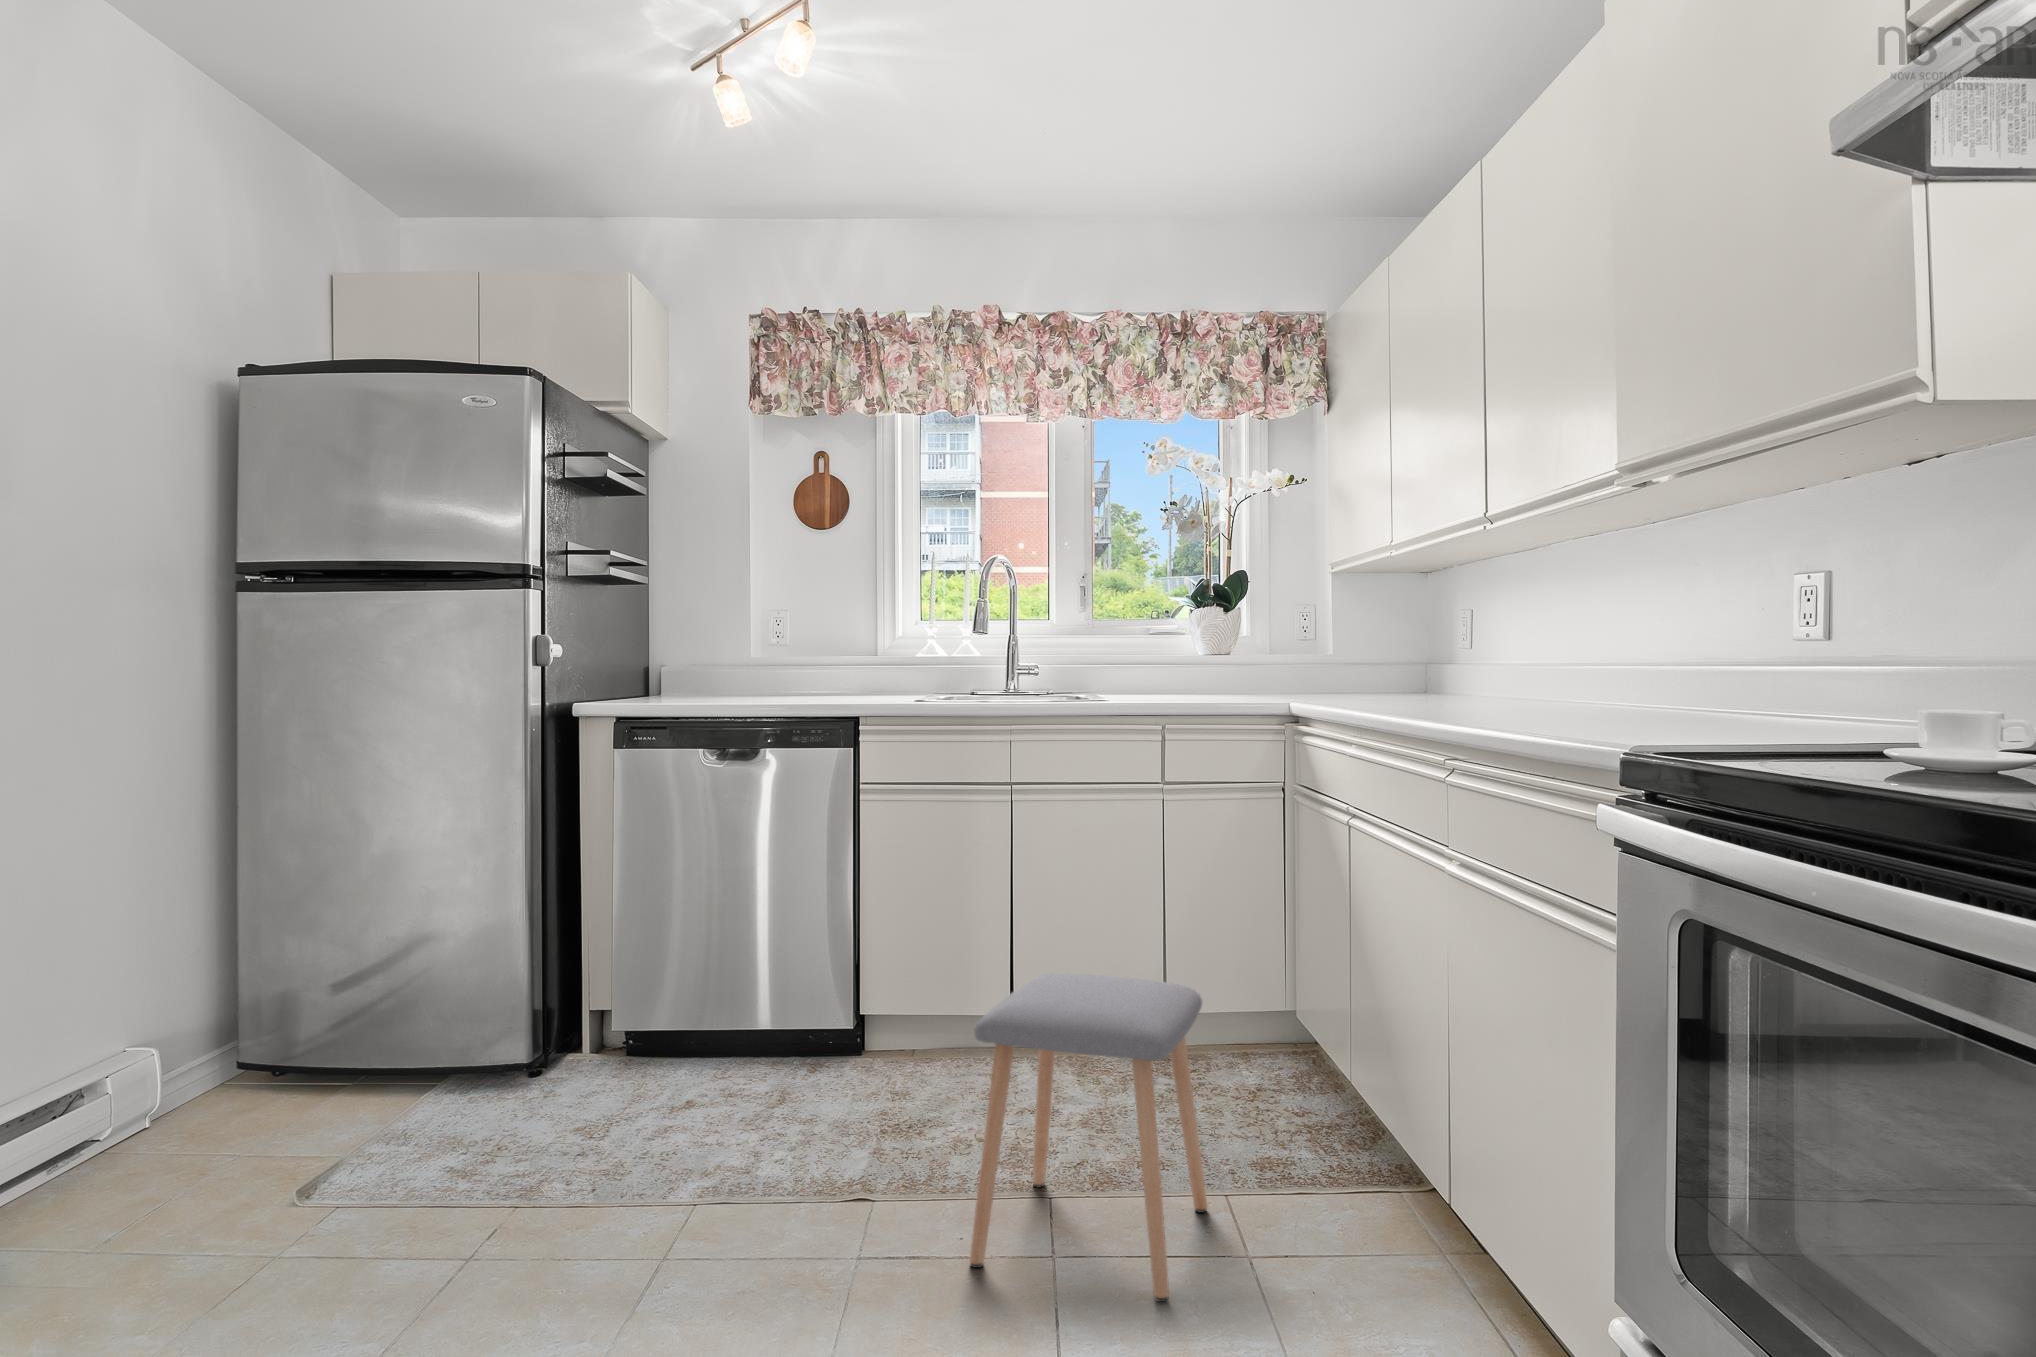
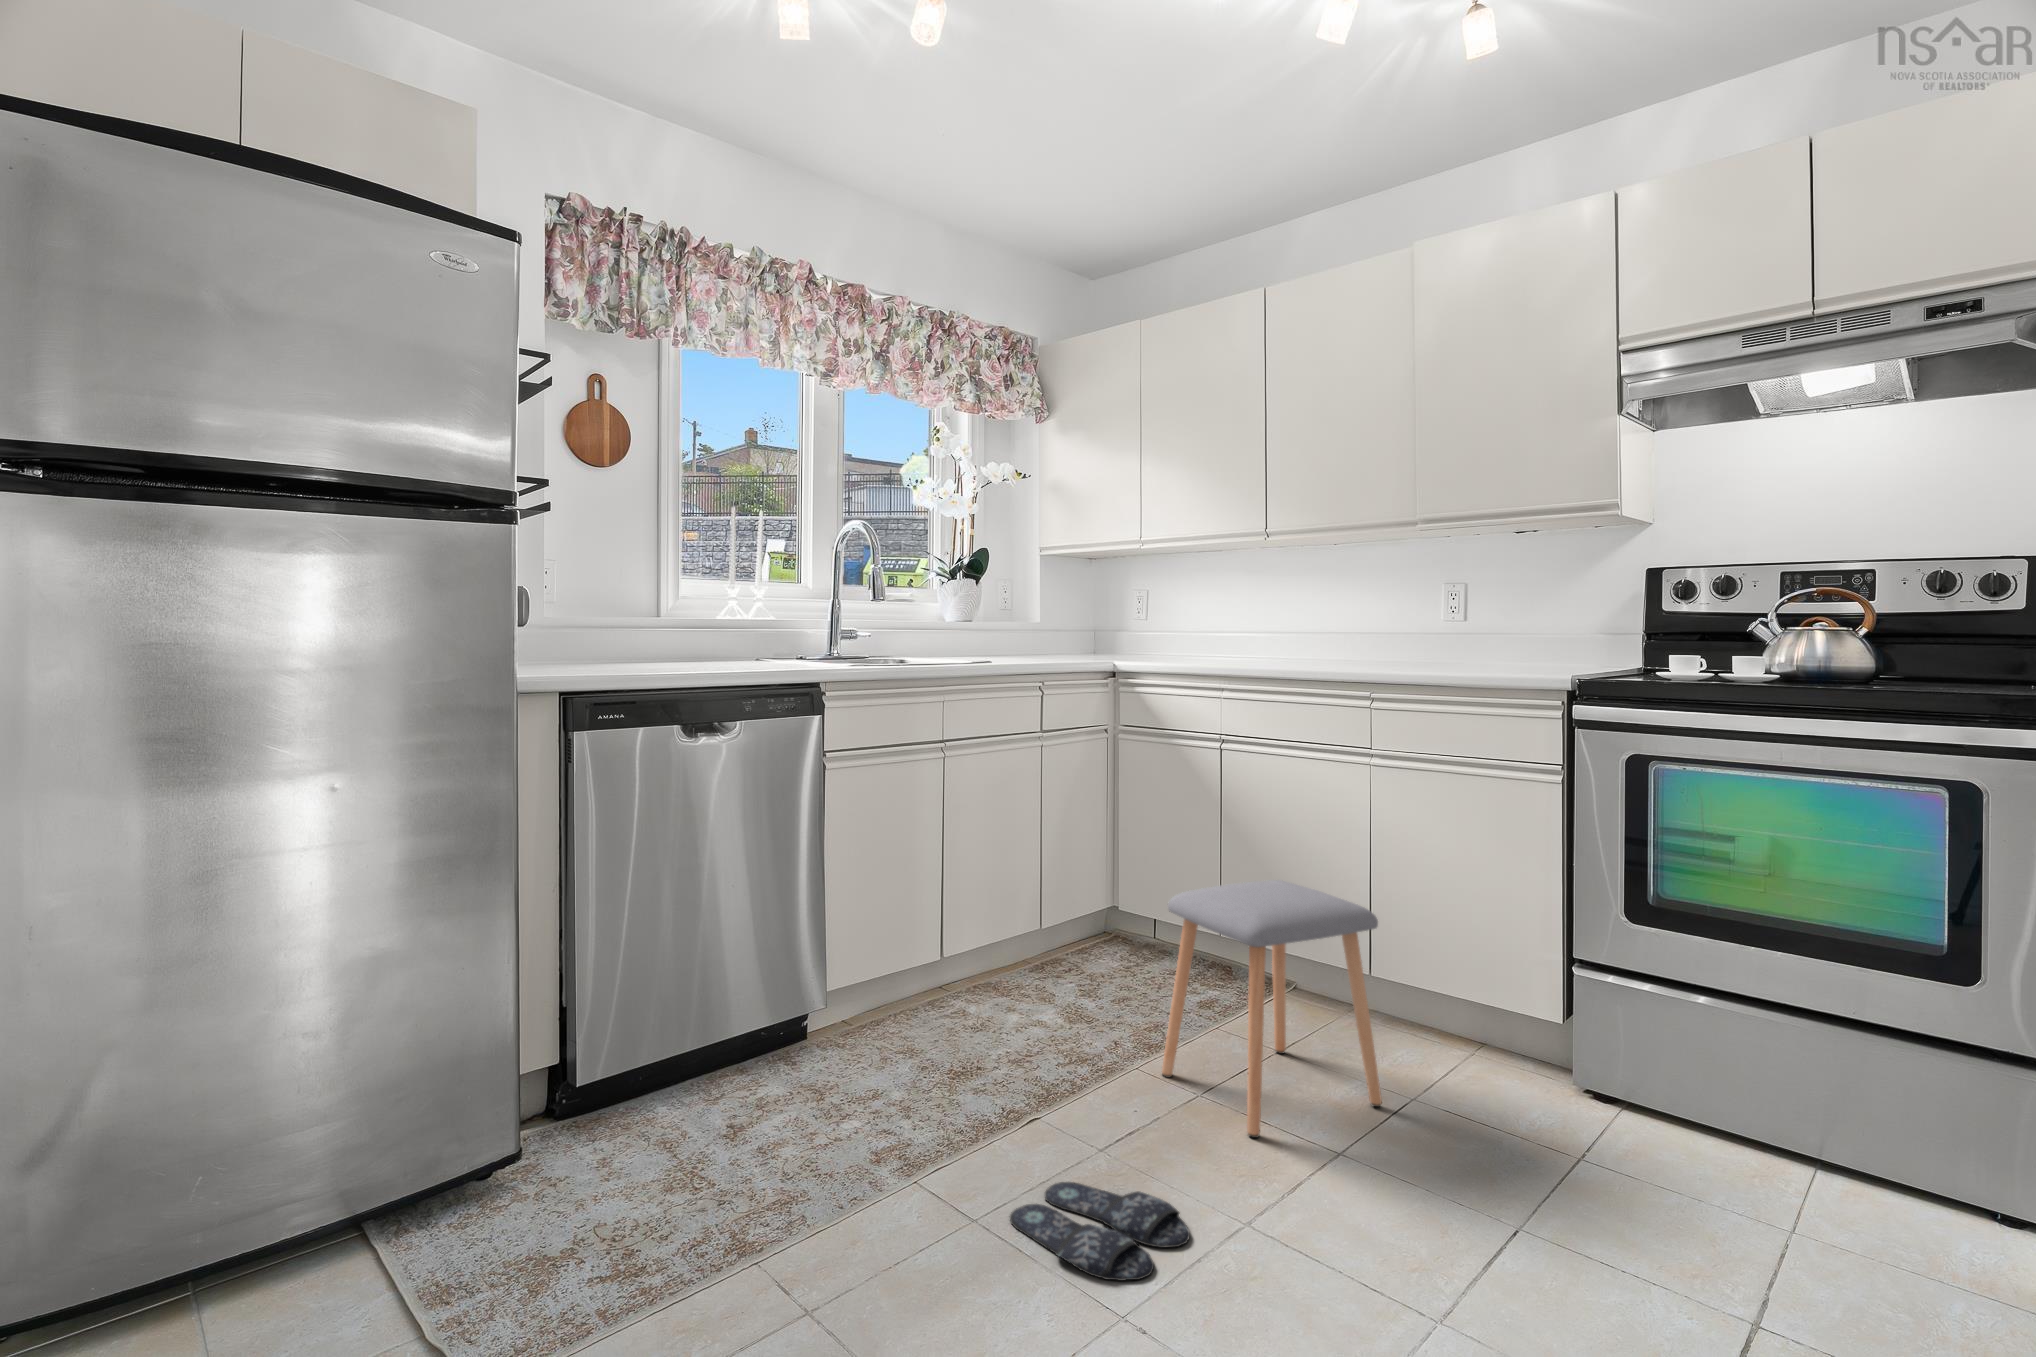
slippers: none [619,1221,774,1312] -> present [1010,1182,1190,1281]

